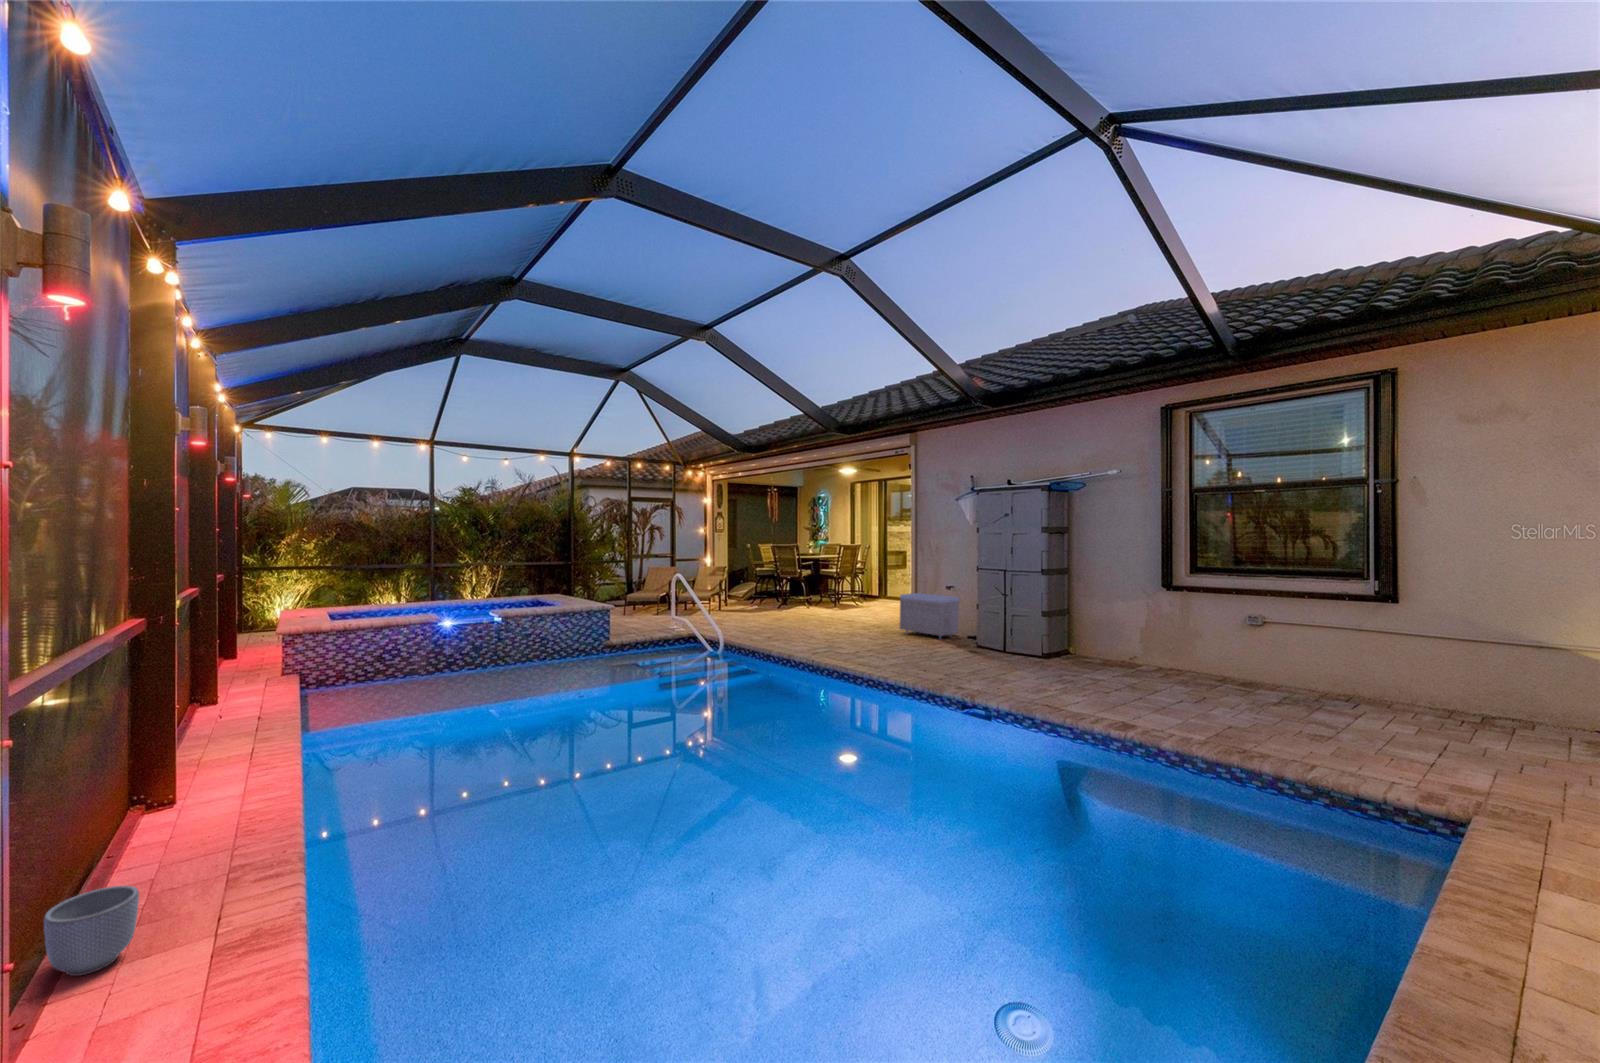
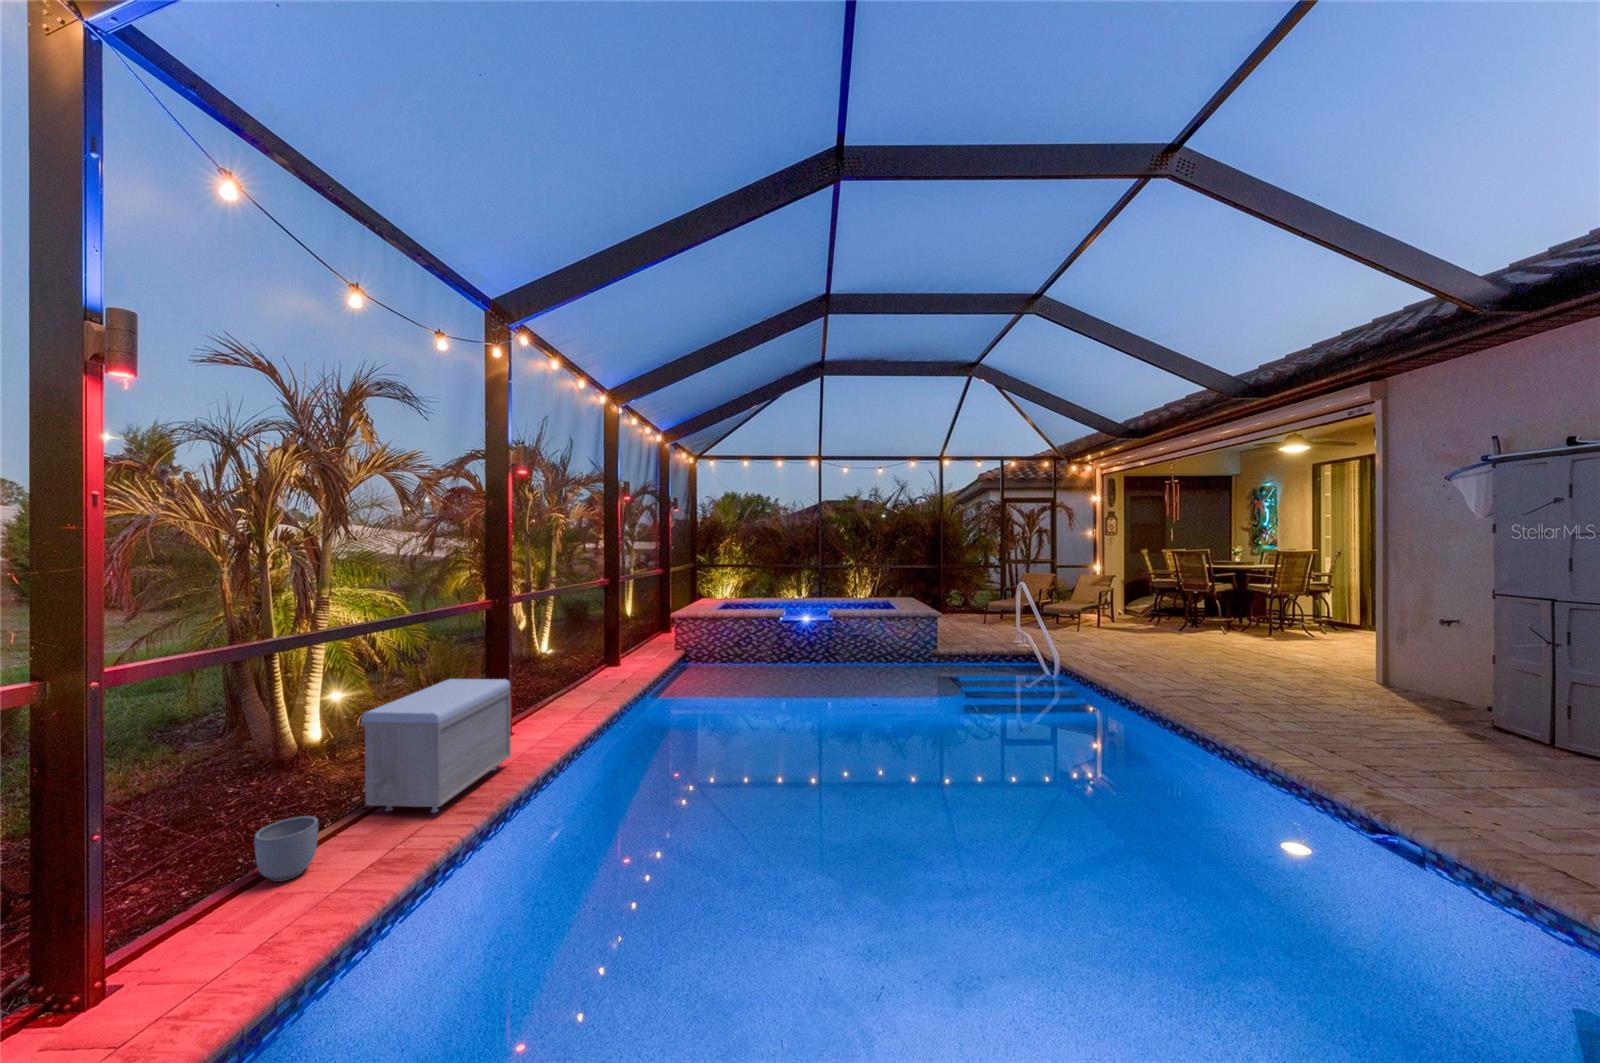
storage bench: present [900,593,960,638] -> present [361,679,511,813]

